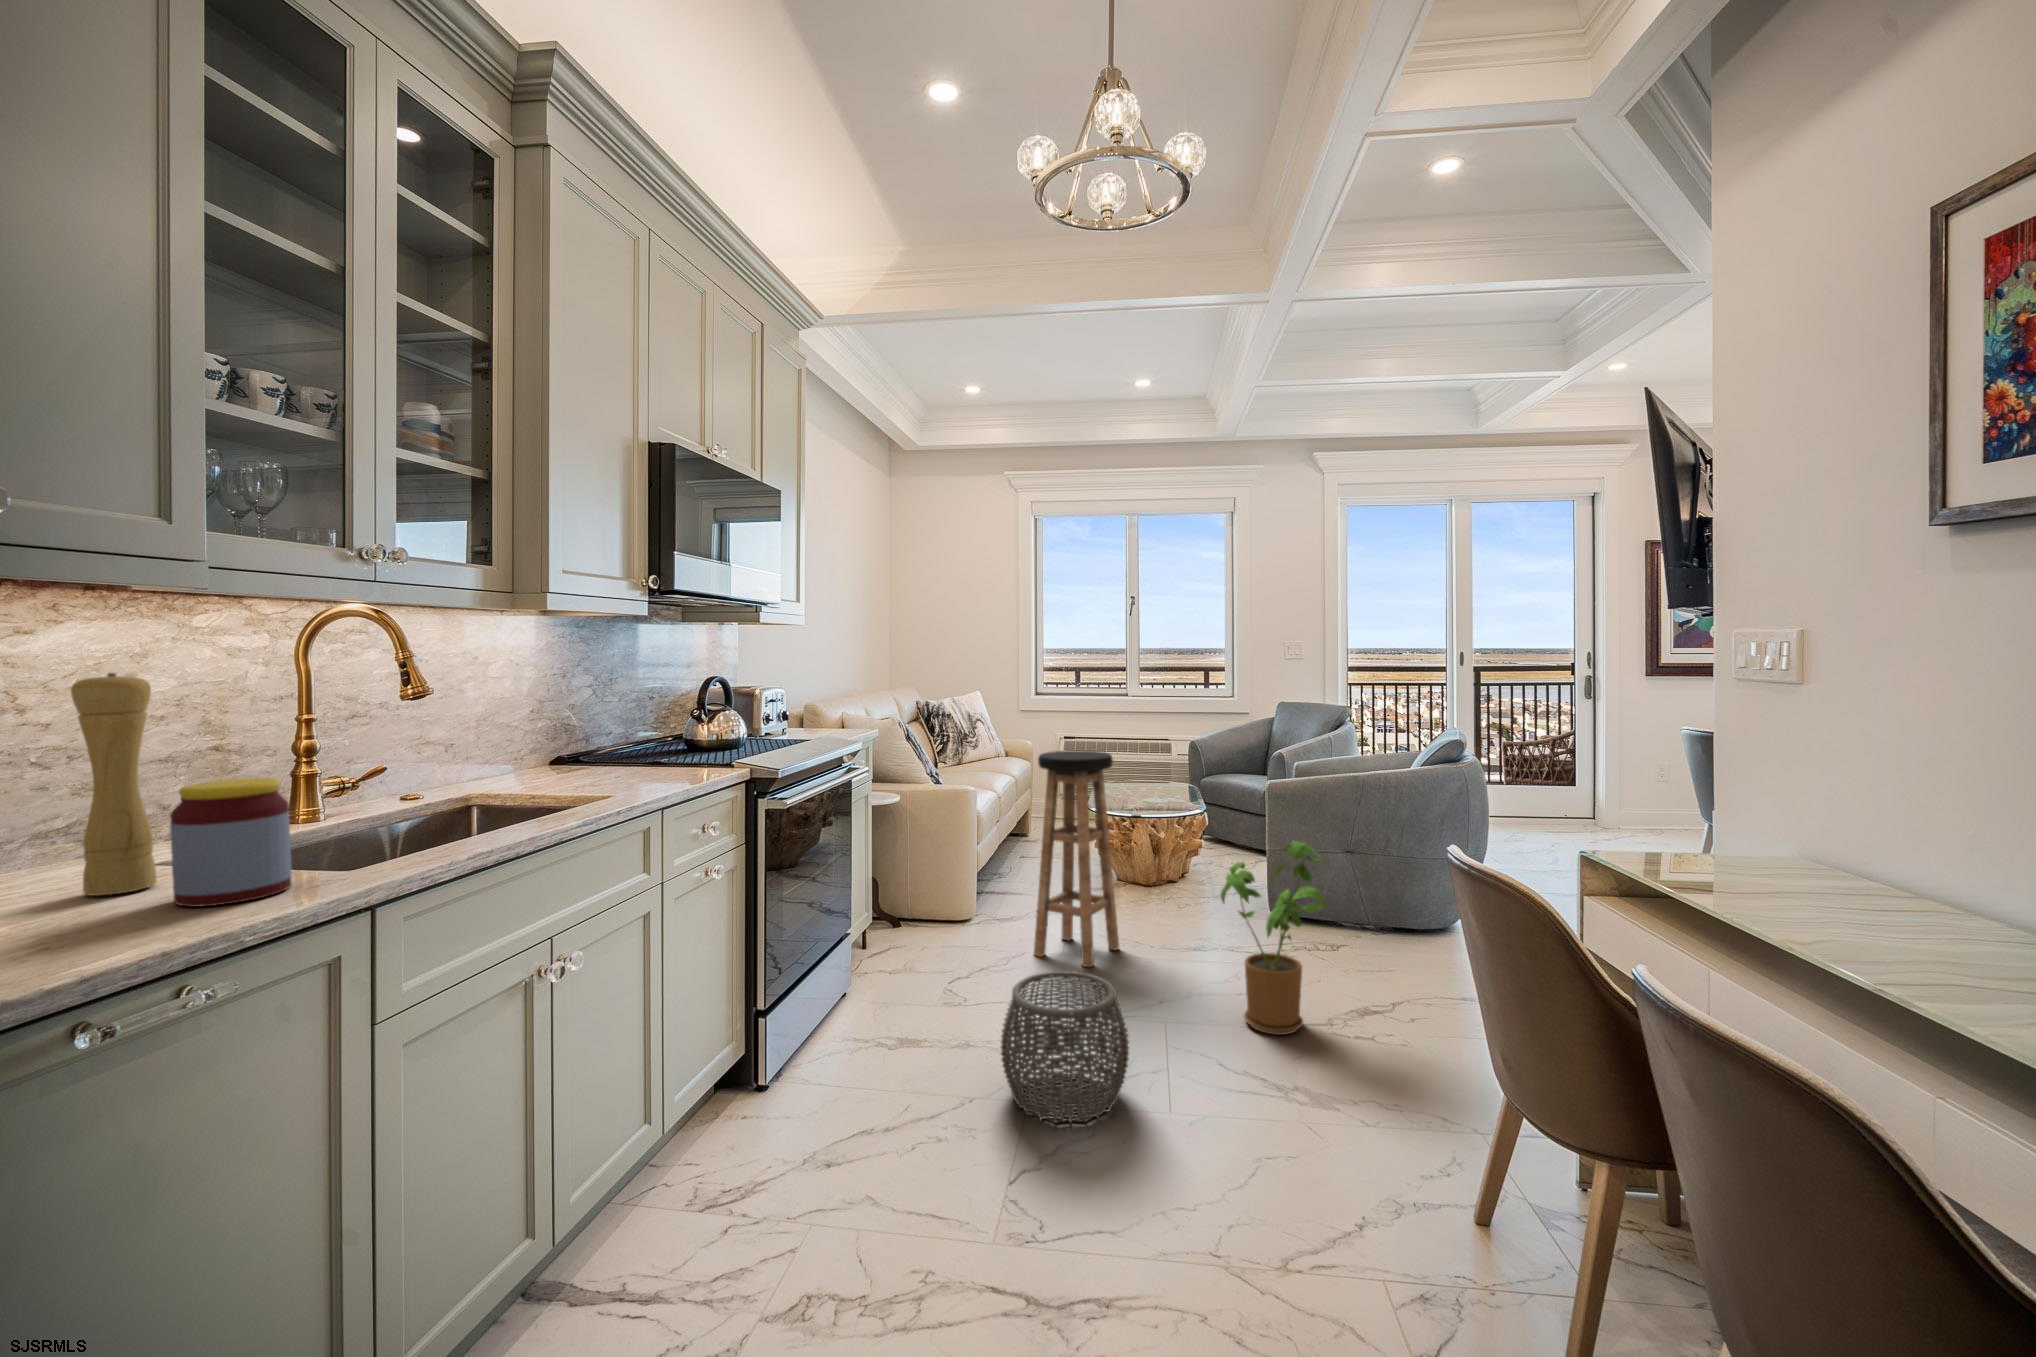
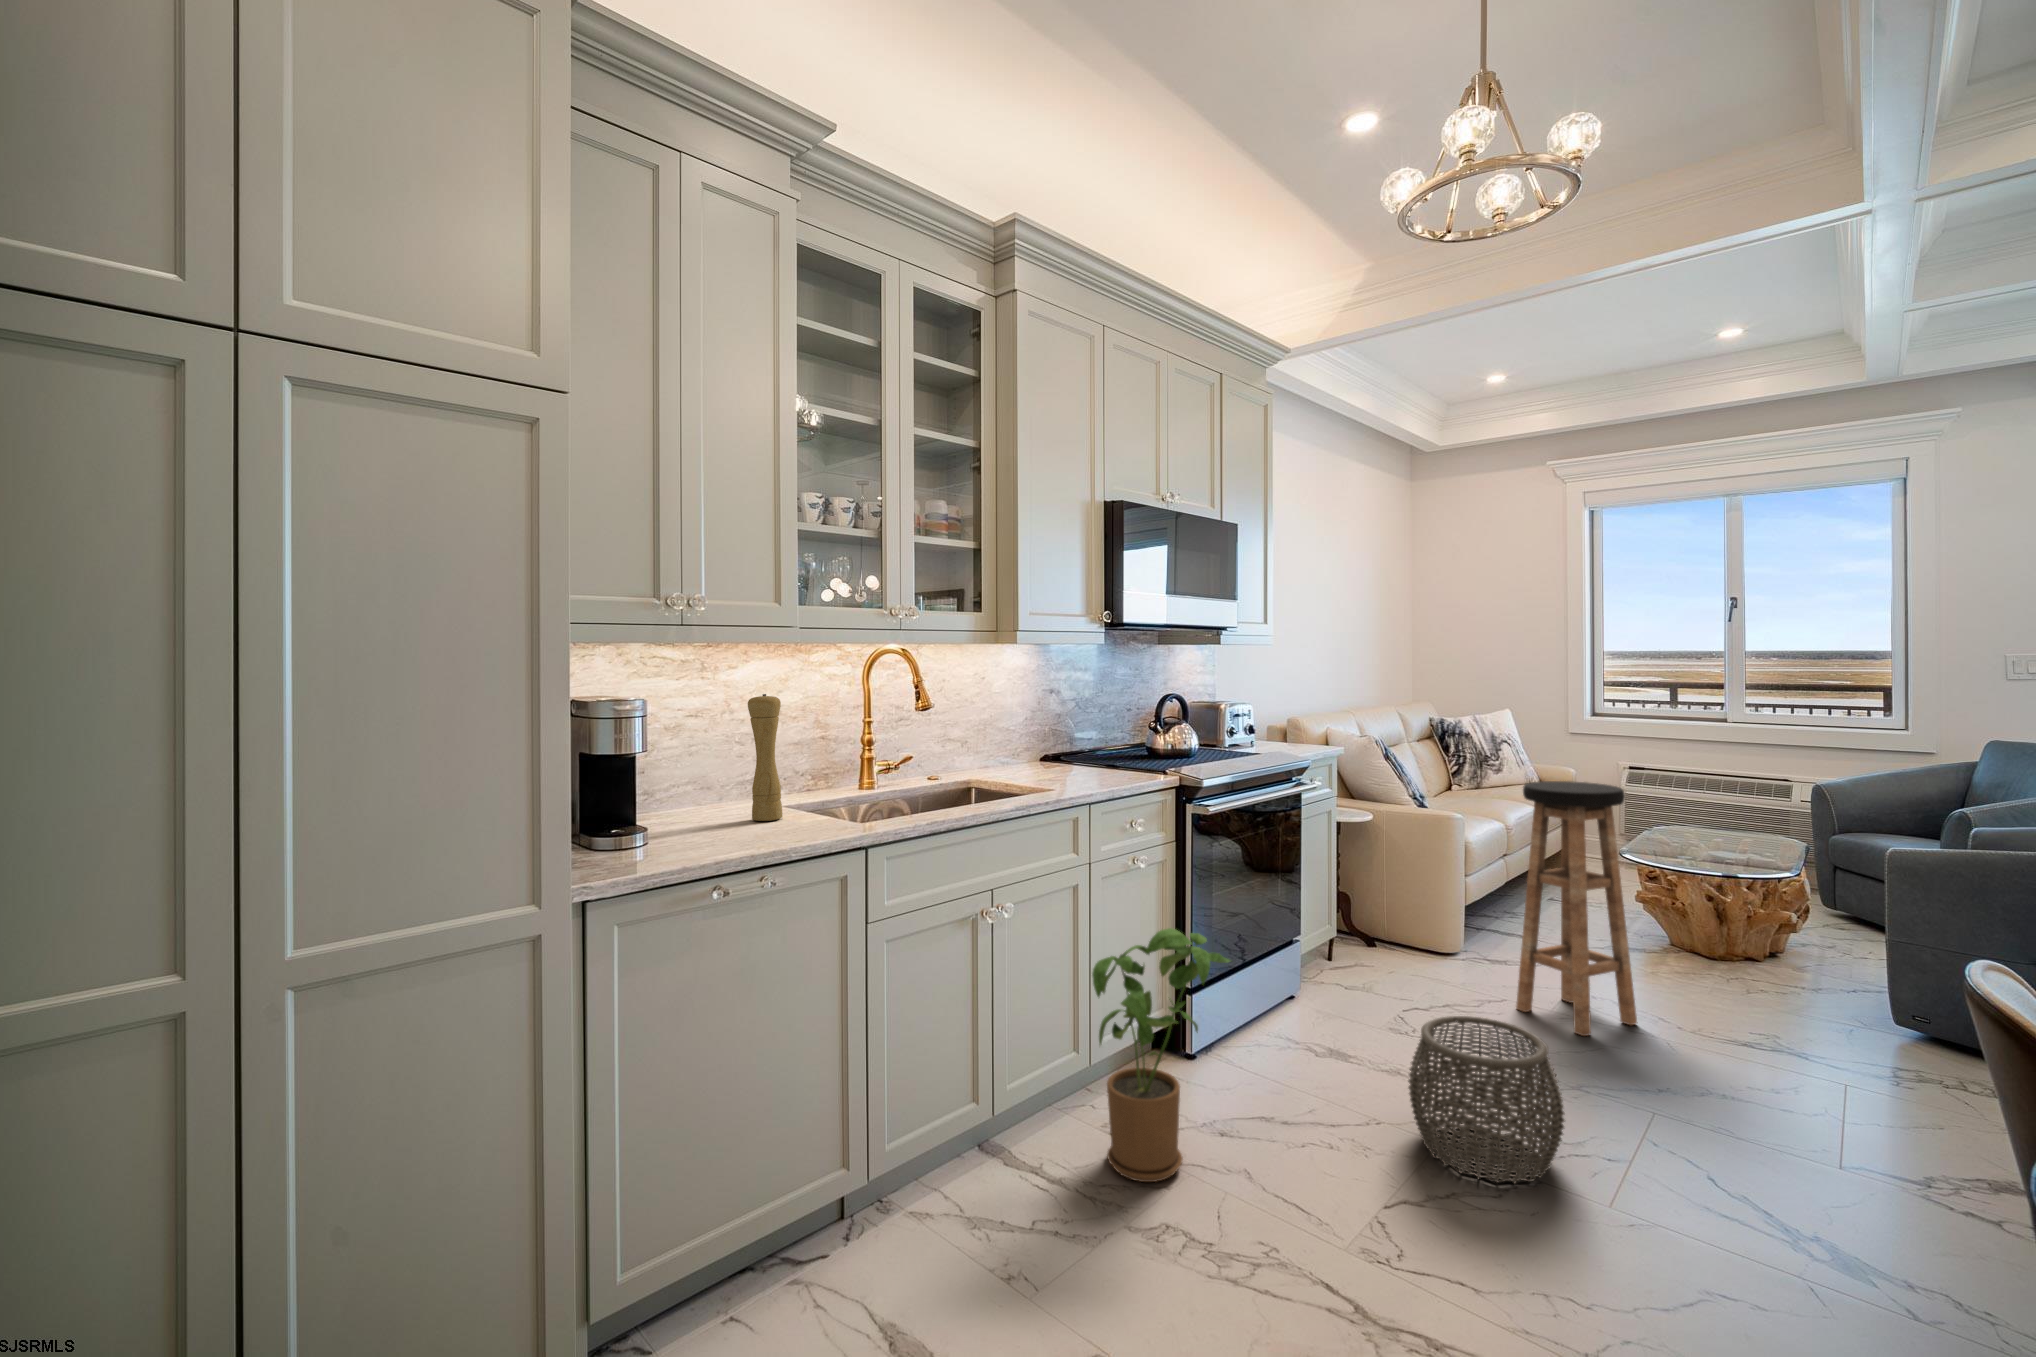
jar: present [170,778,292,907] -> none [781,759,835,833]
house plant: present [1221,841,1328,1035] -> present [1092,928,1230,1182]

